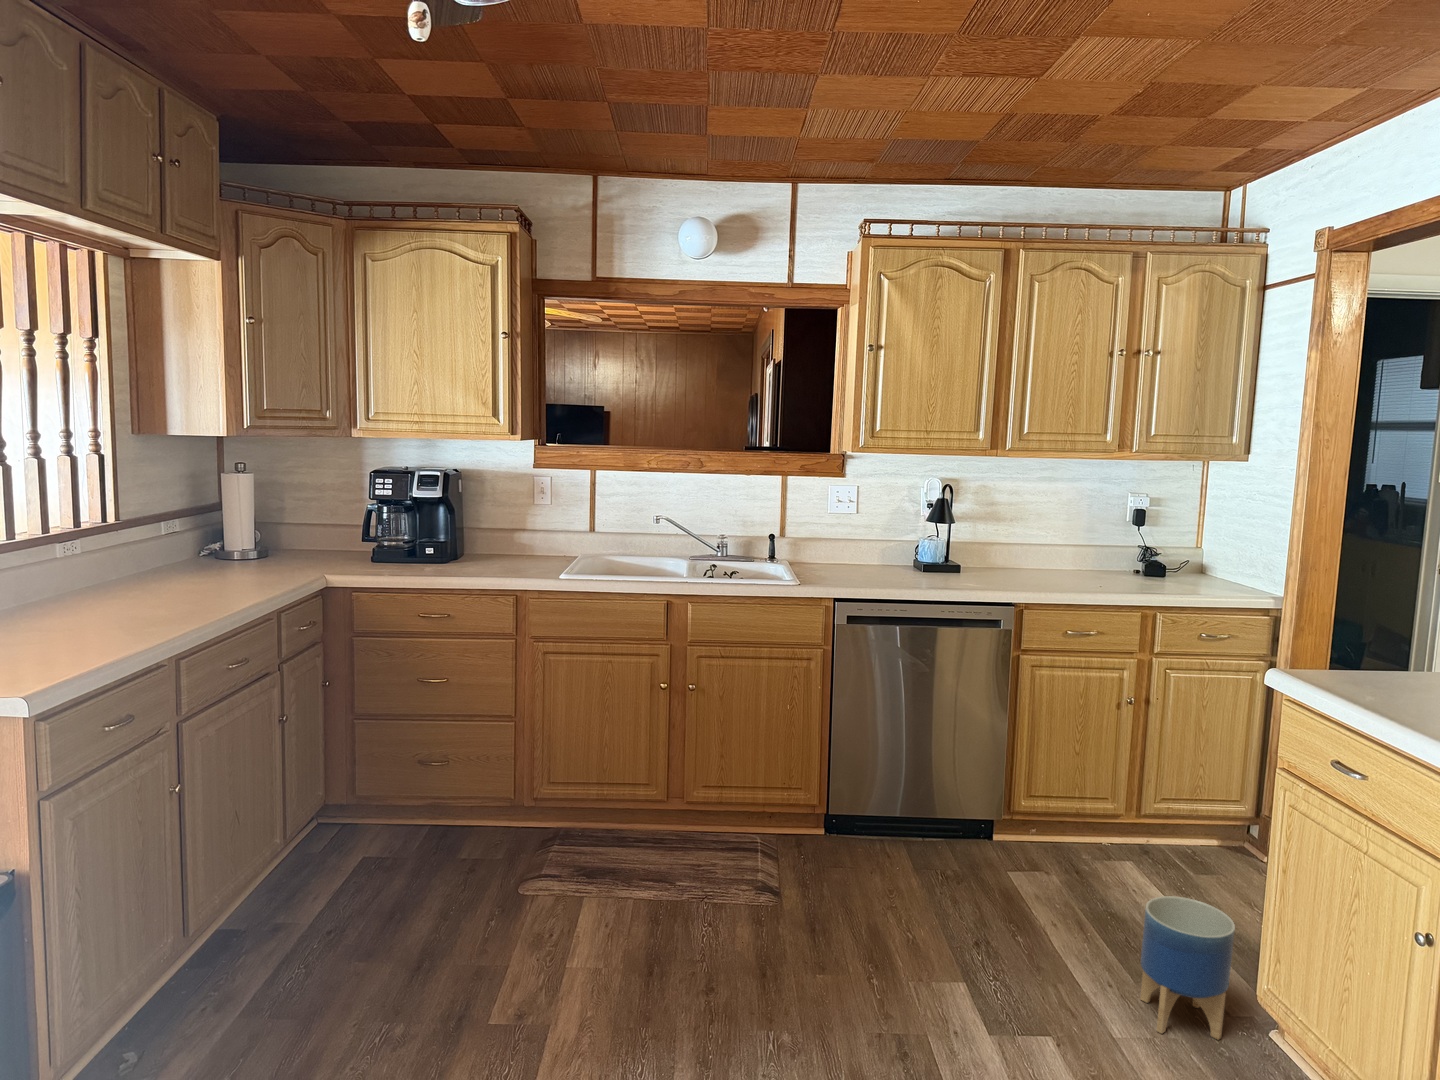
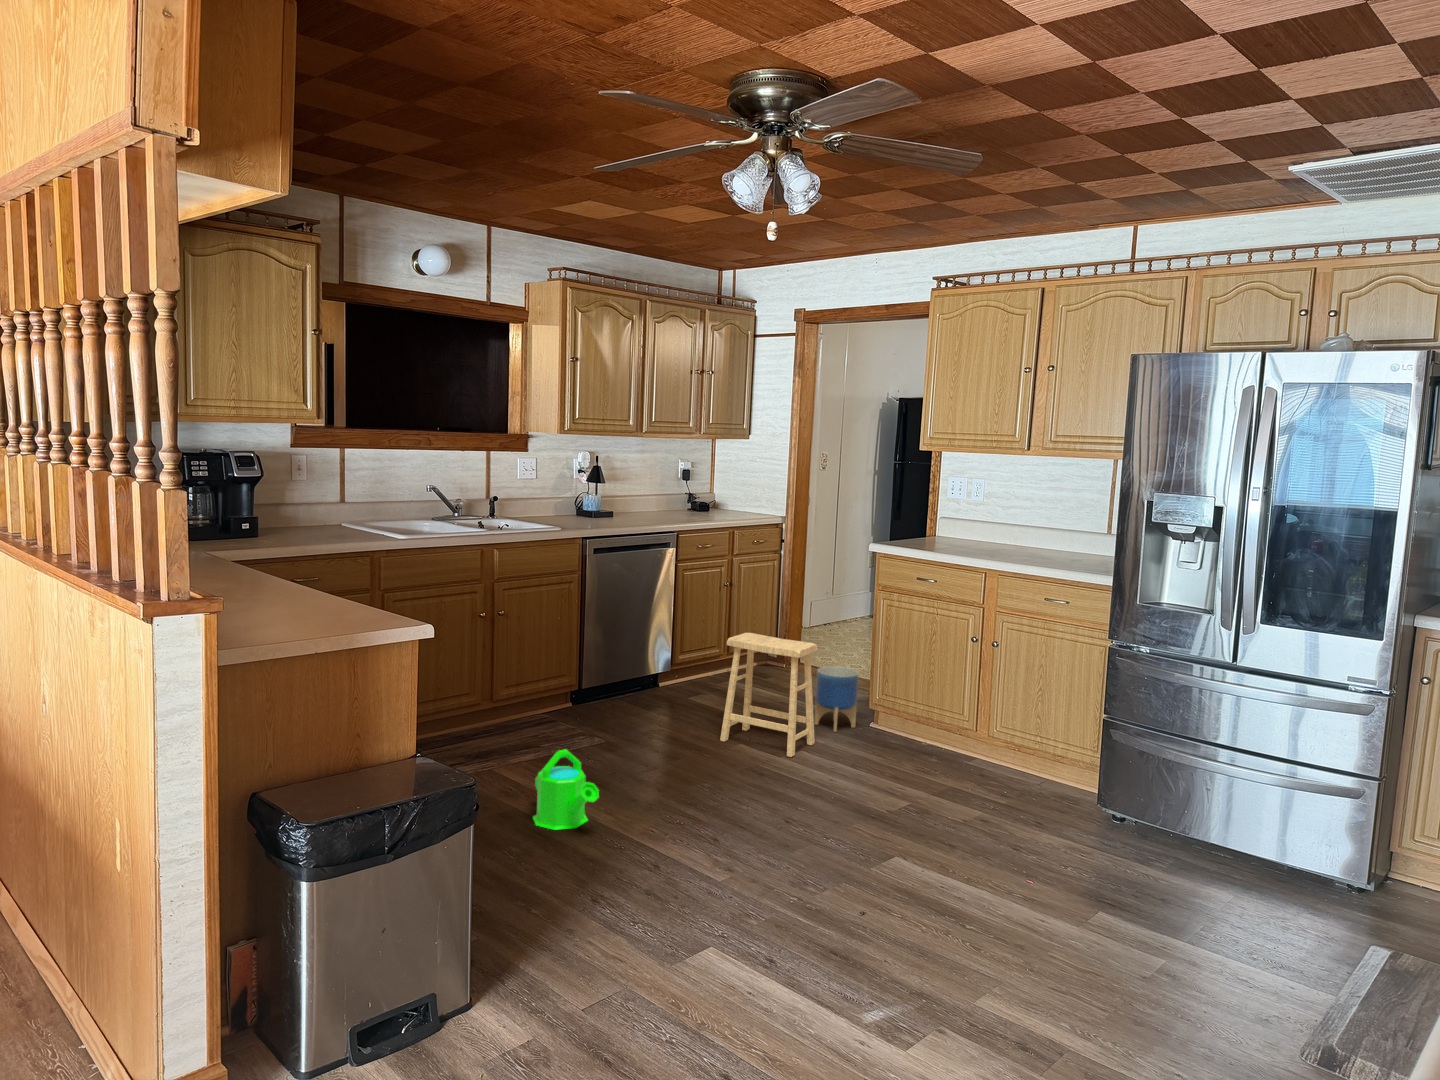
footstool: none [920,795,1081,1053] -> present [720,633,818,757]
watering can: none [455,909,536,1034] -> present [533,749,599,830]

